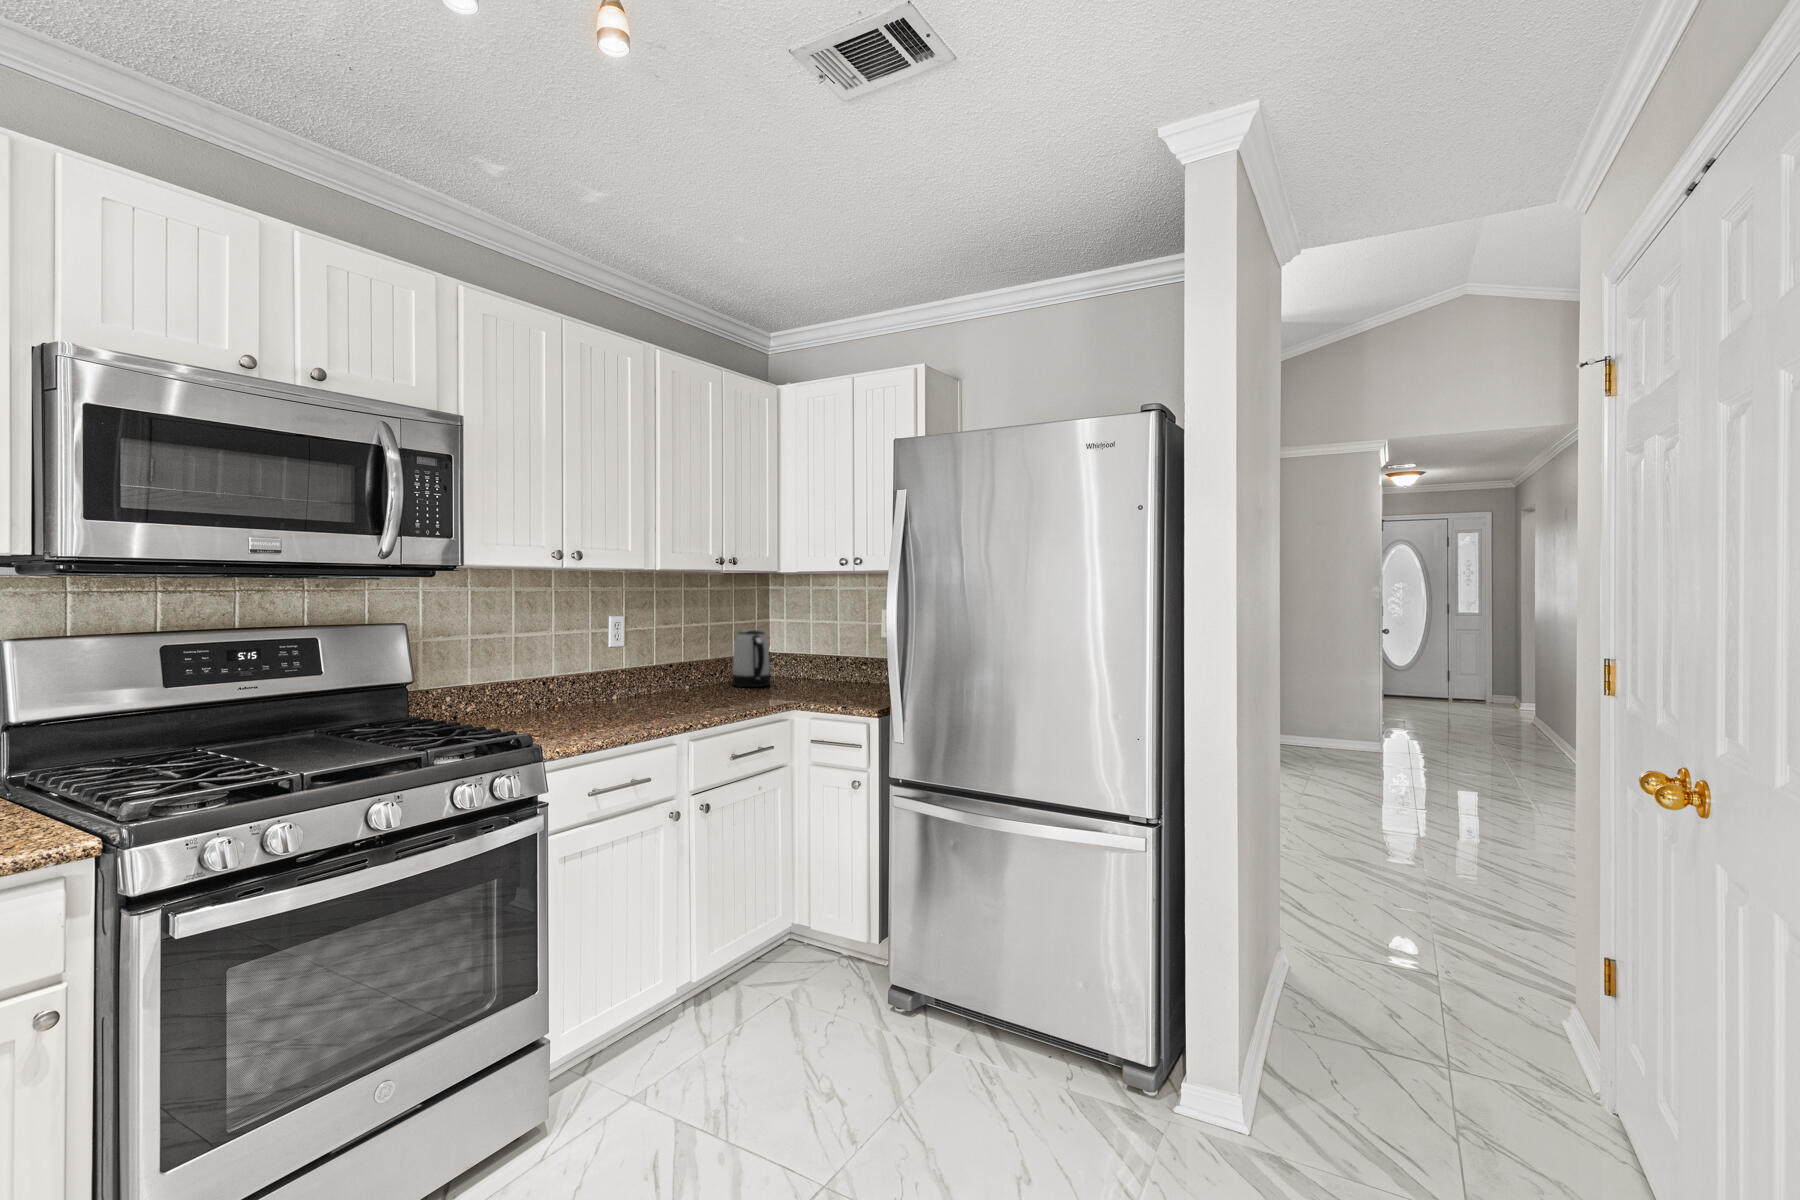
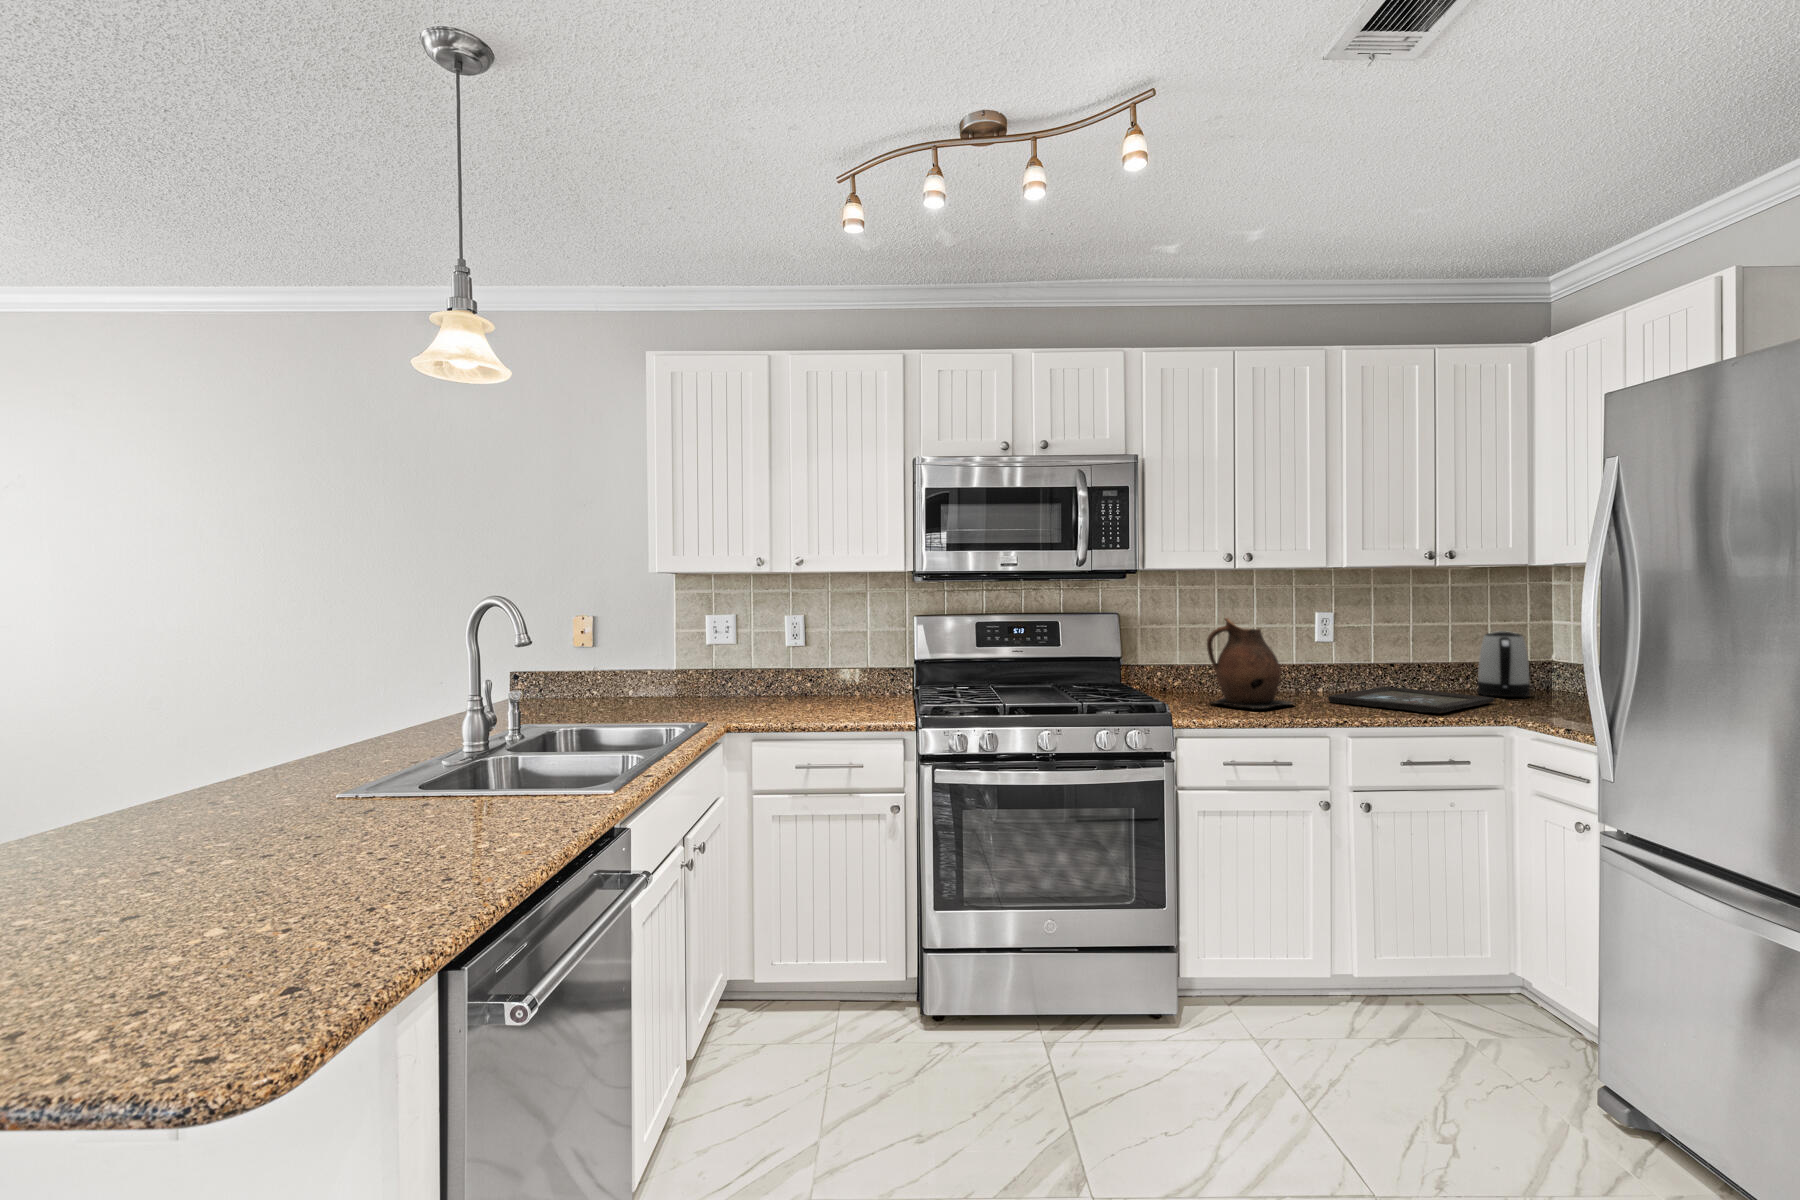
ceramic pitcher: none [532,626,625,729] -> present [1207,618,1295,709]
tray: none [643,687,761,710] -> present [1328,687,1494,713]

